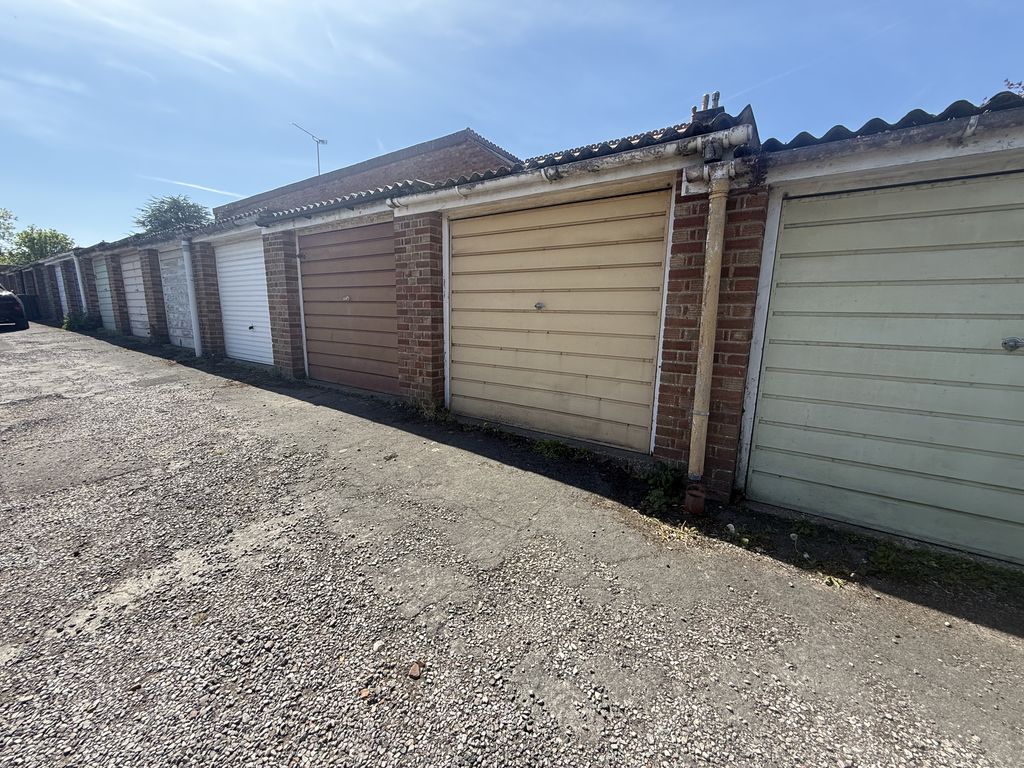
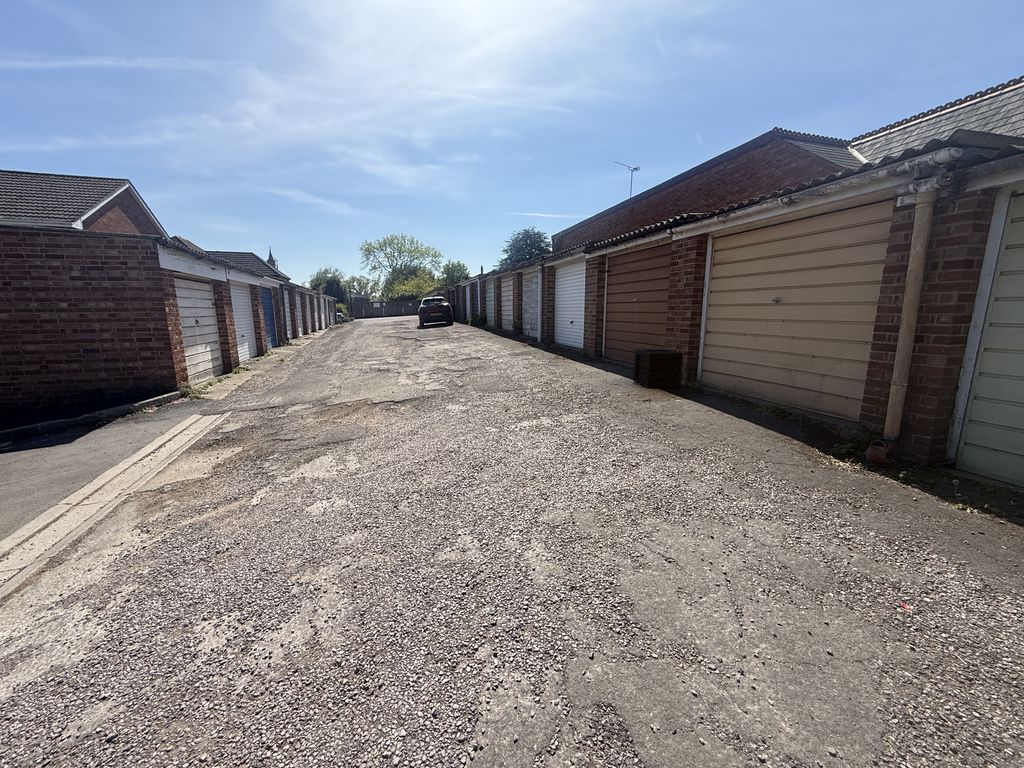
wooden crate: none [357,367,425,426] -> present [633,349,683,388]

